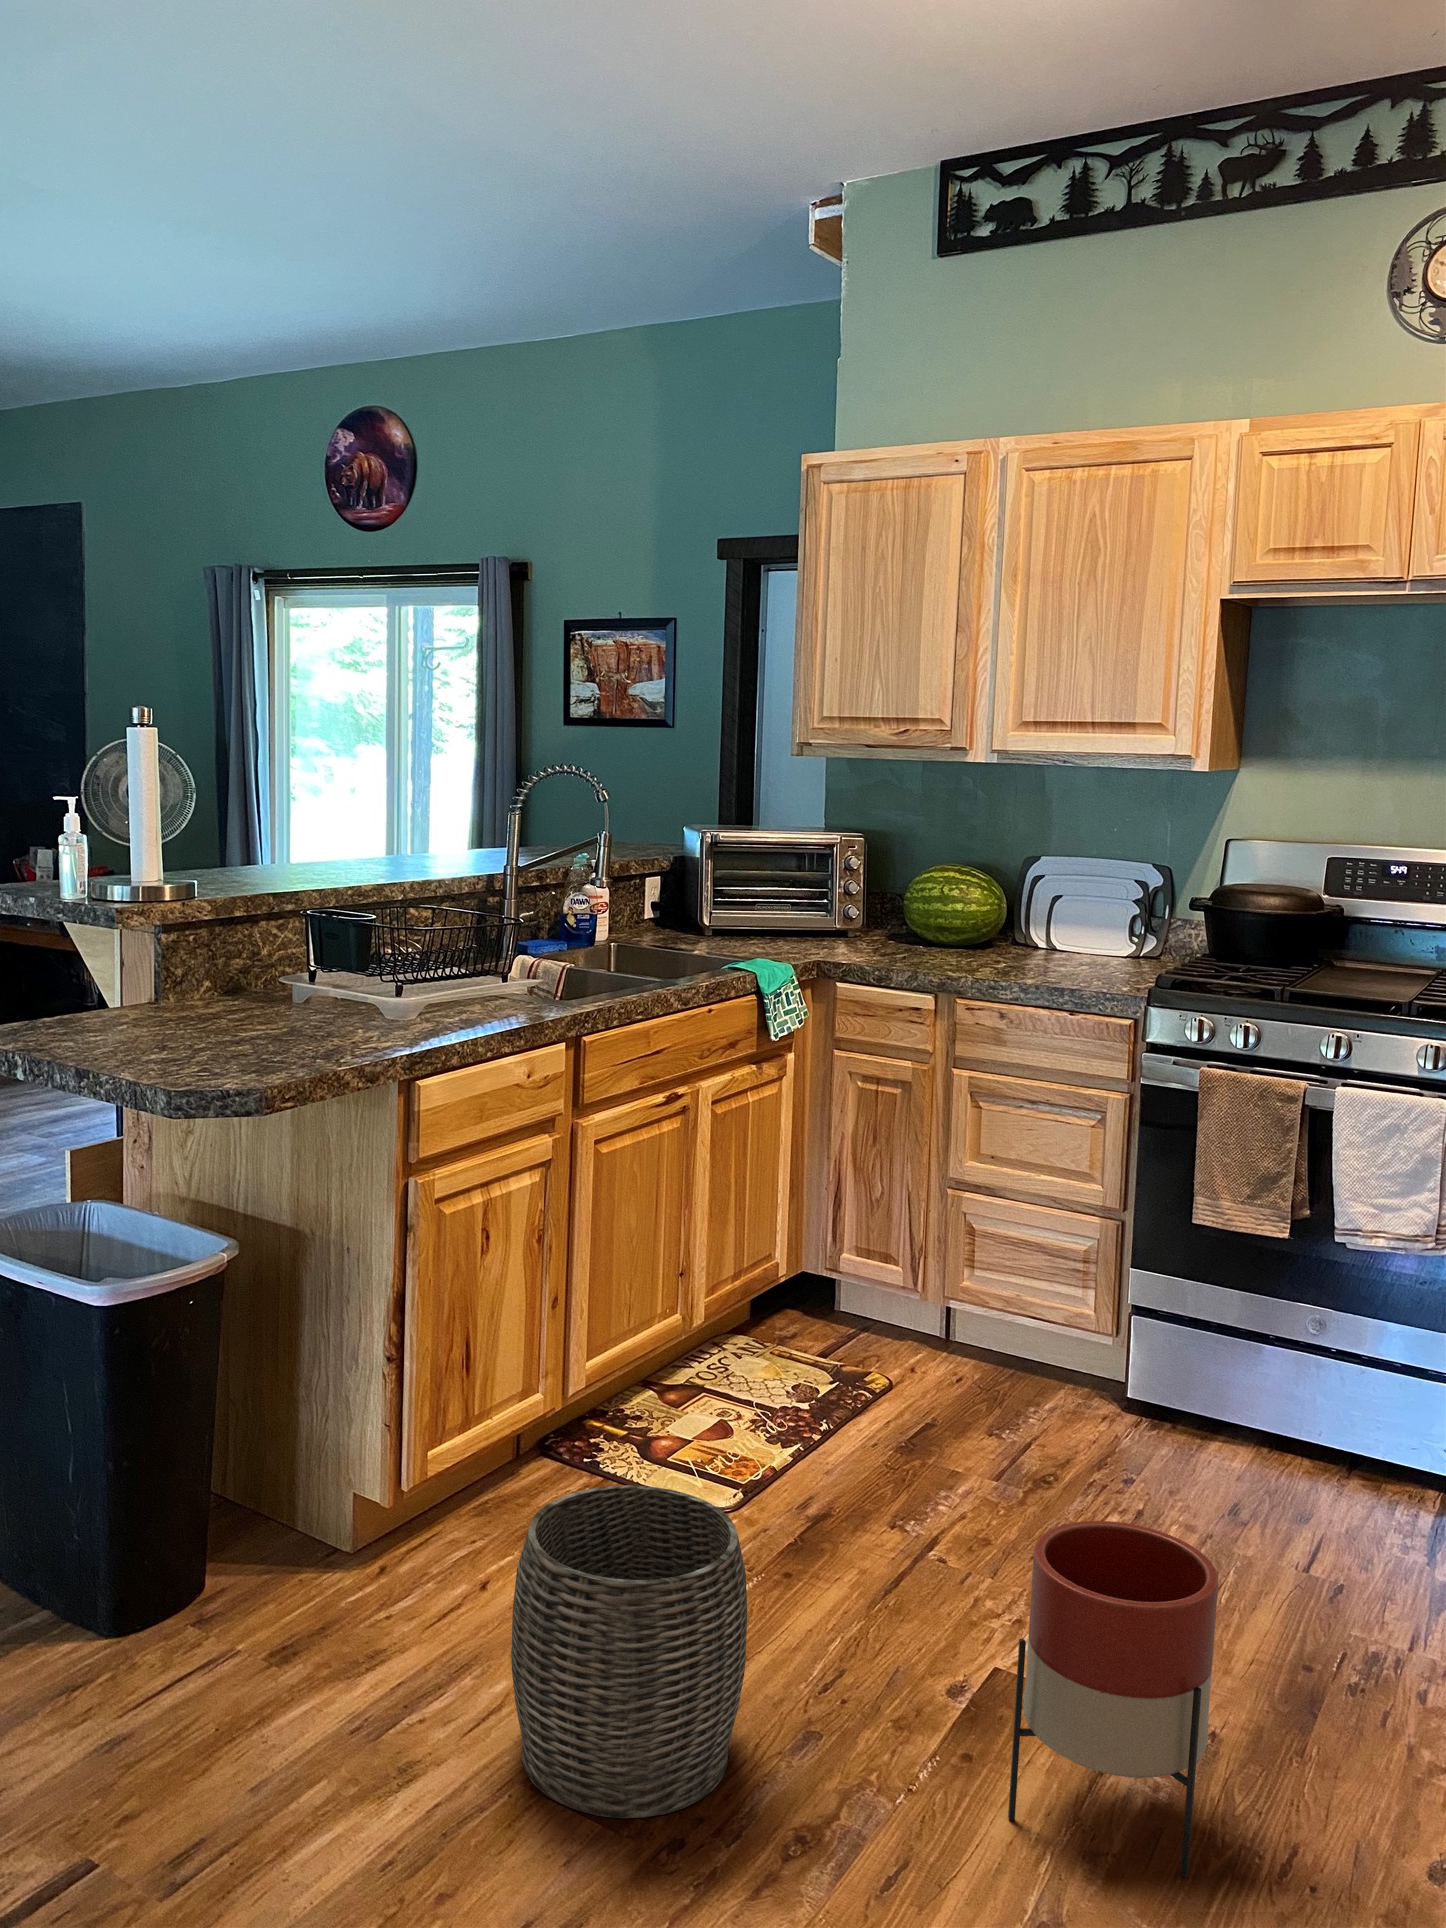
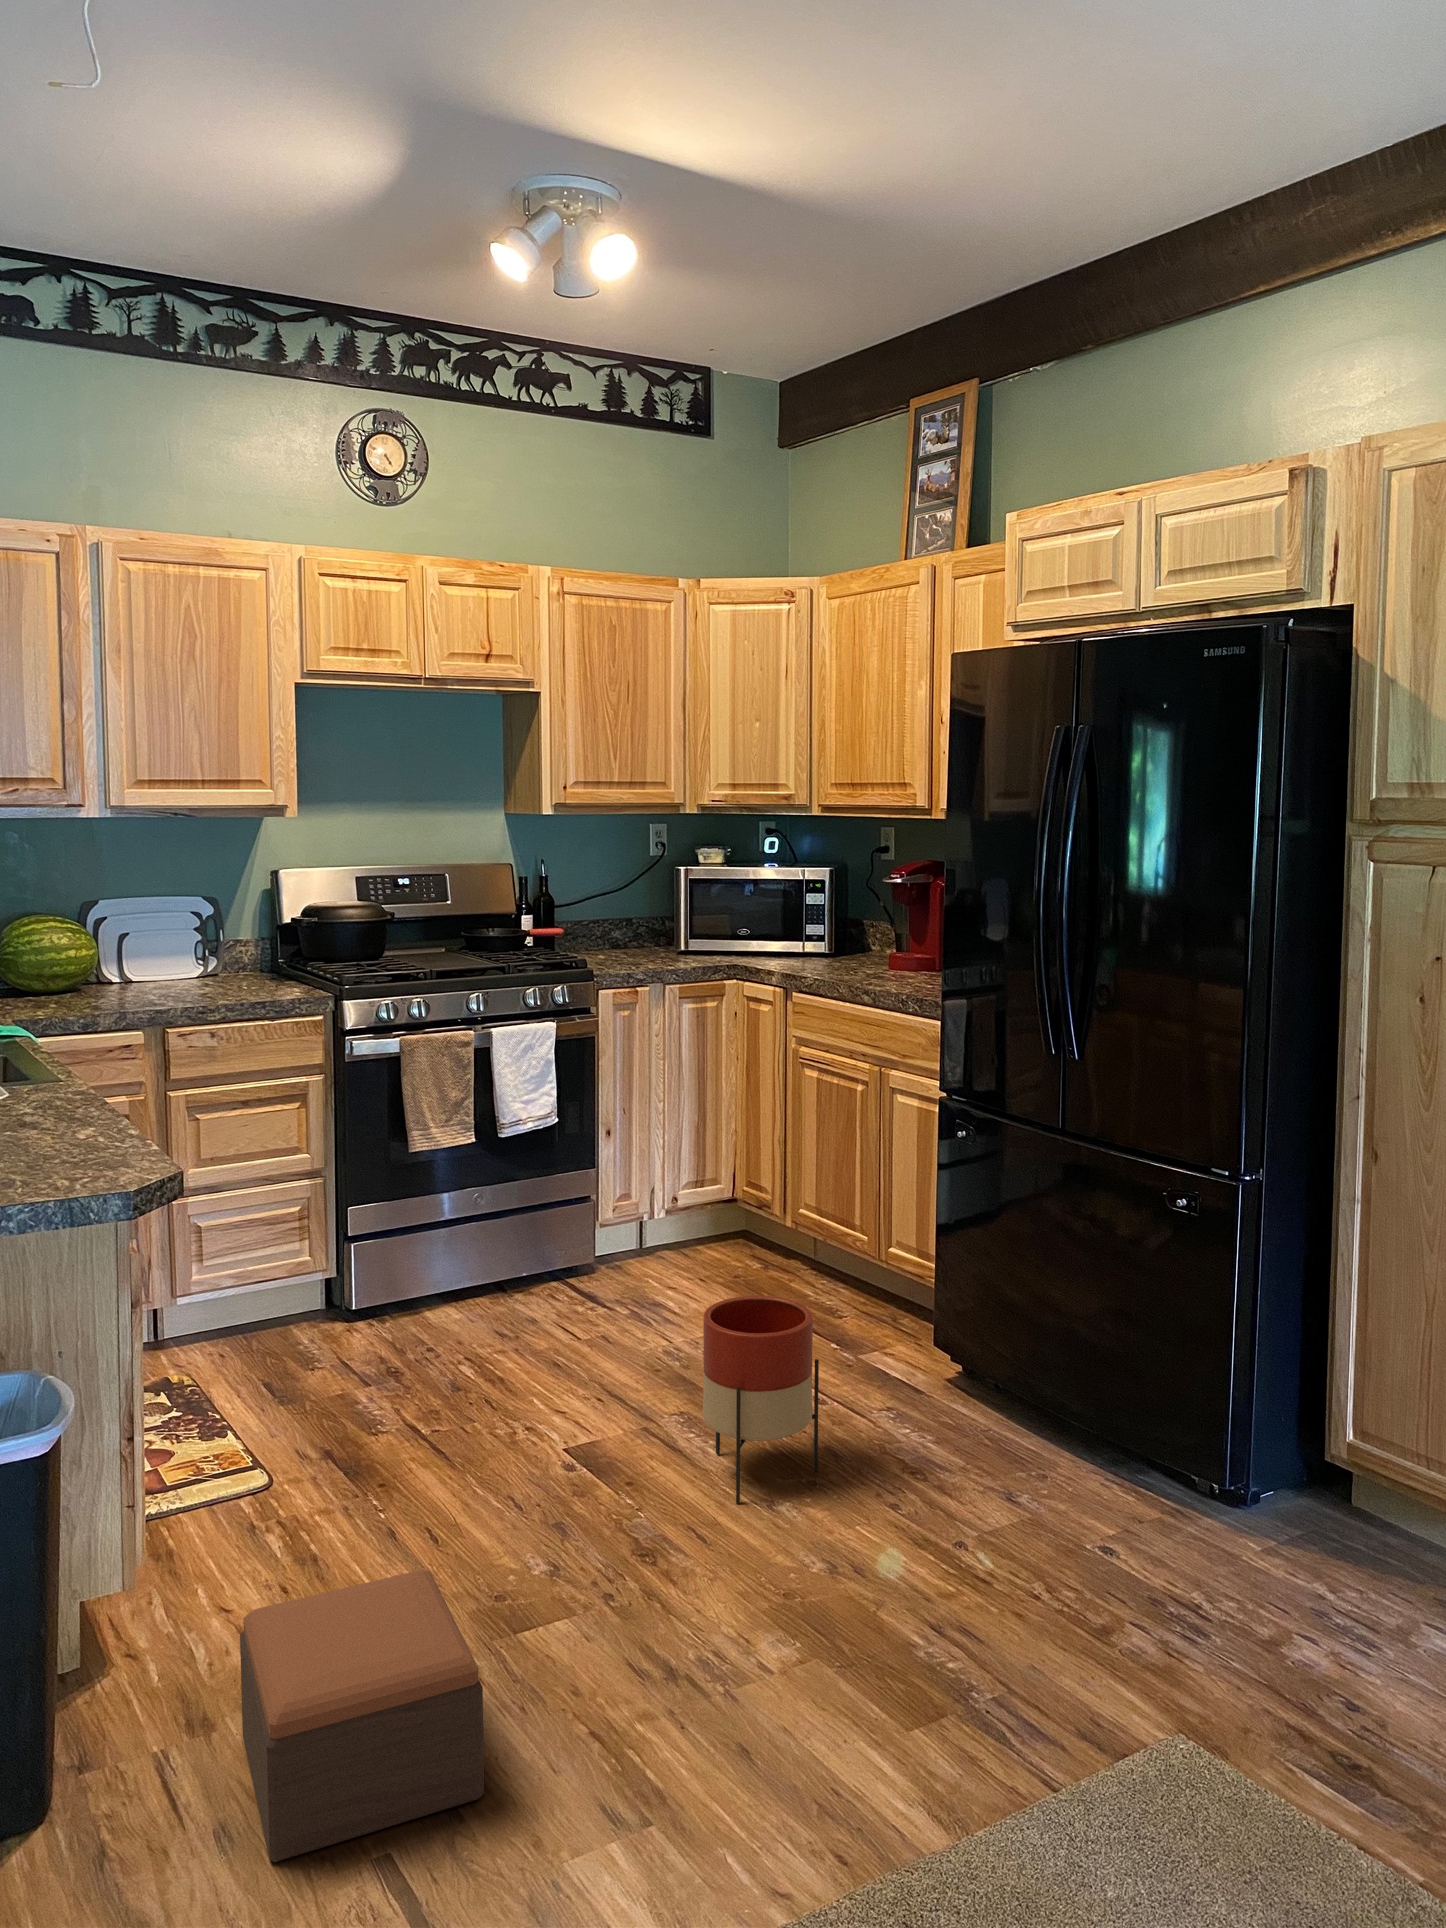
woven basket: present [511,1485,747,1818] -> none [477,1413,660,1670]
footstool: none [157,1497,454,1784] -> present [240,1570,484,1862]

